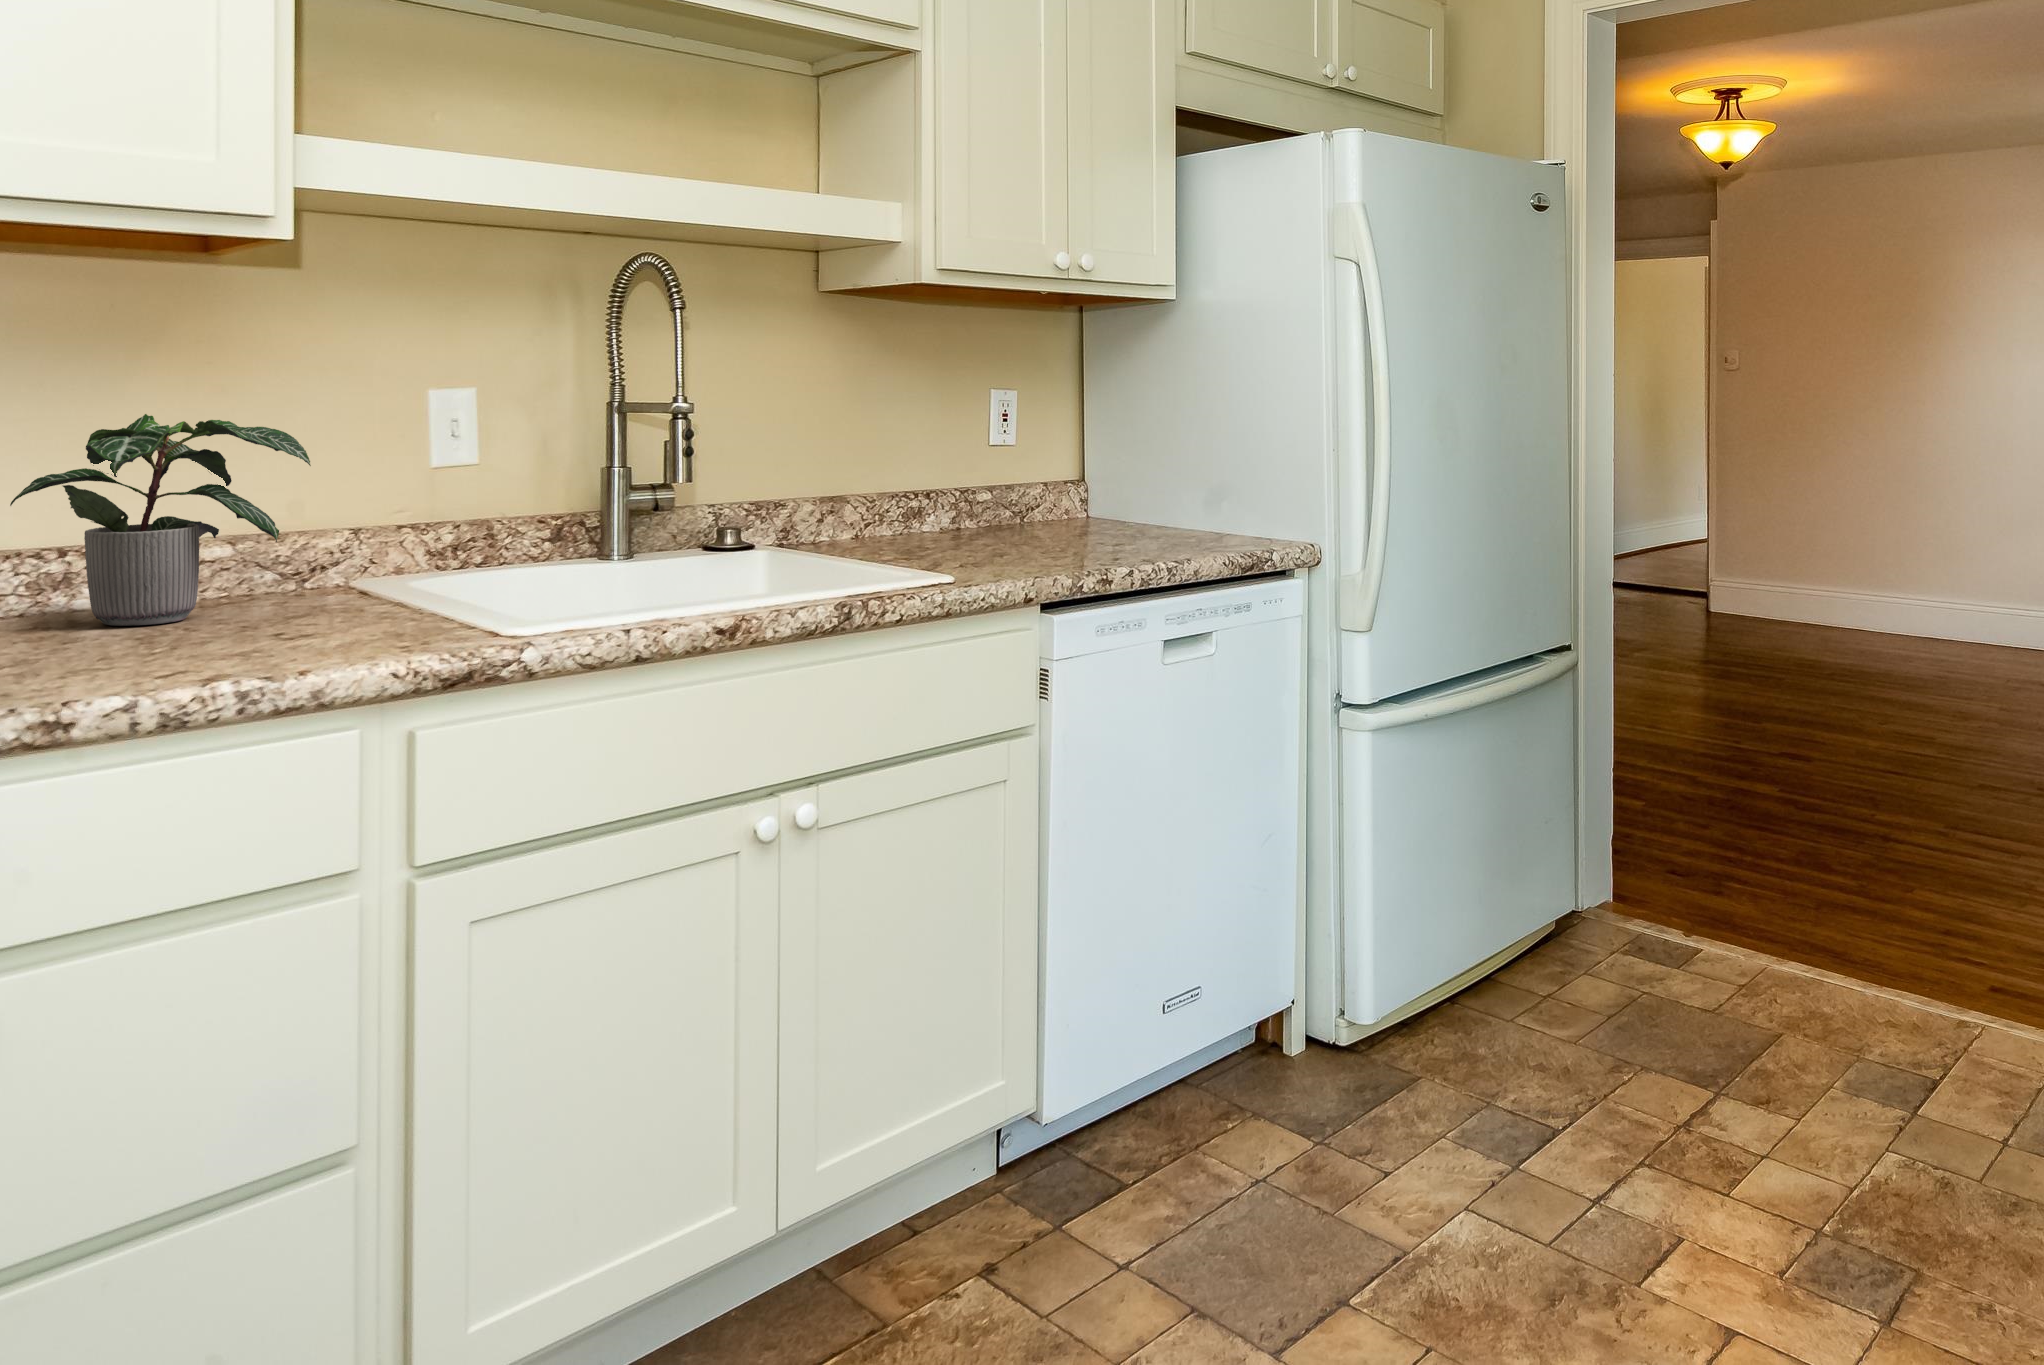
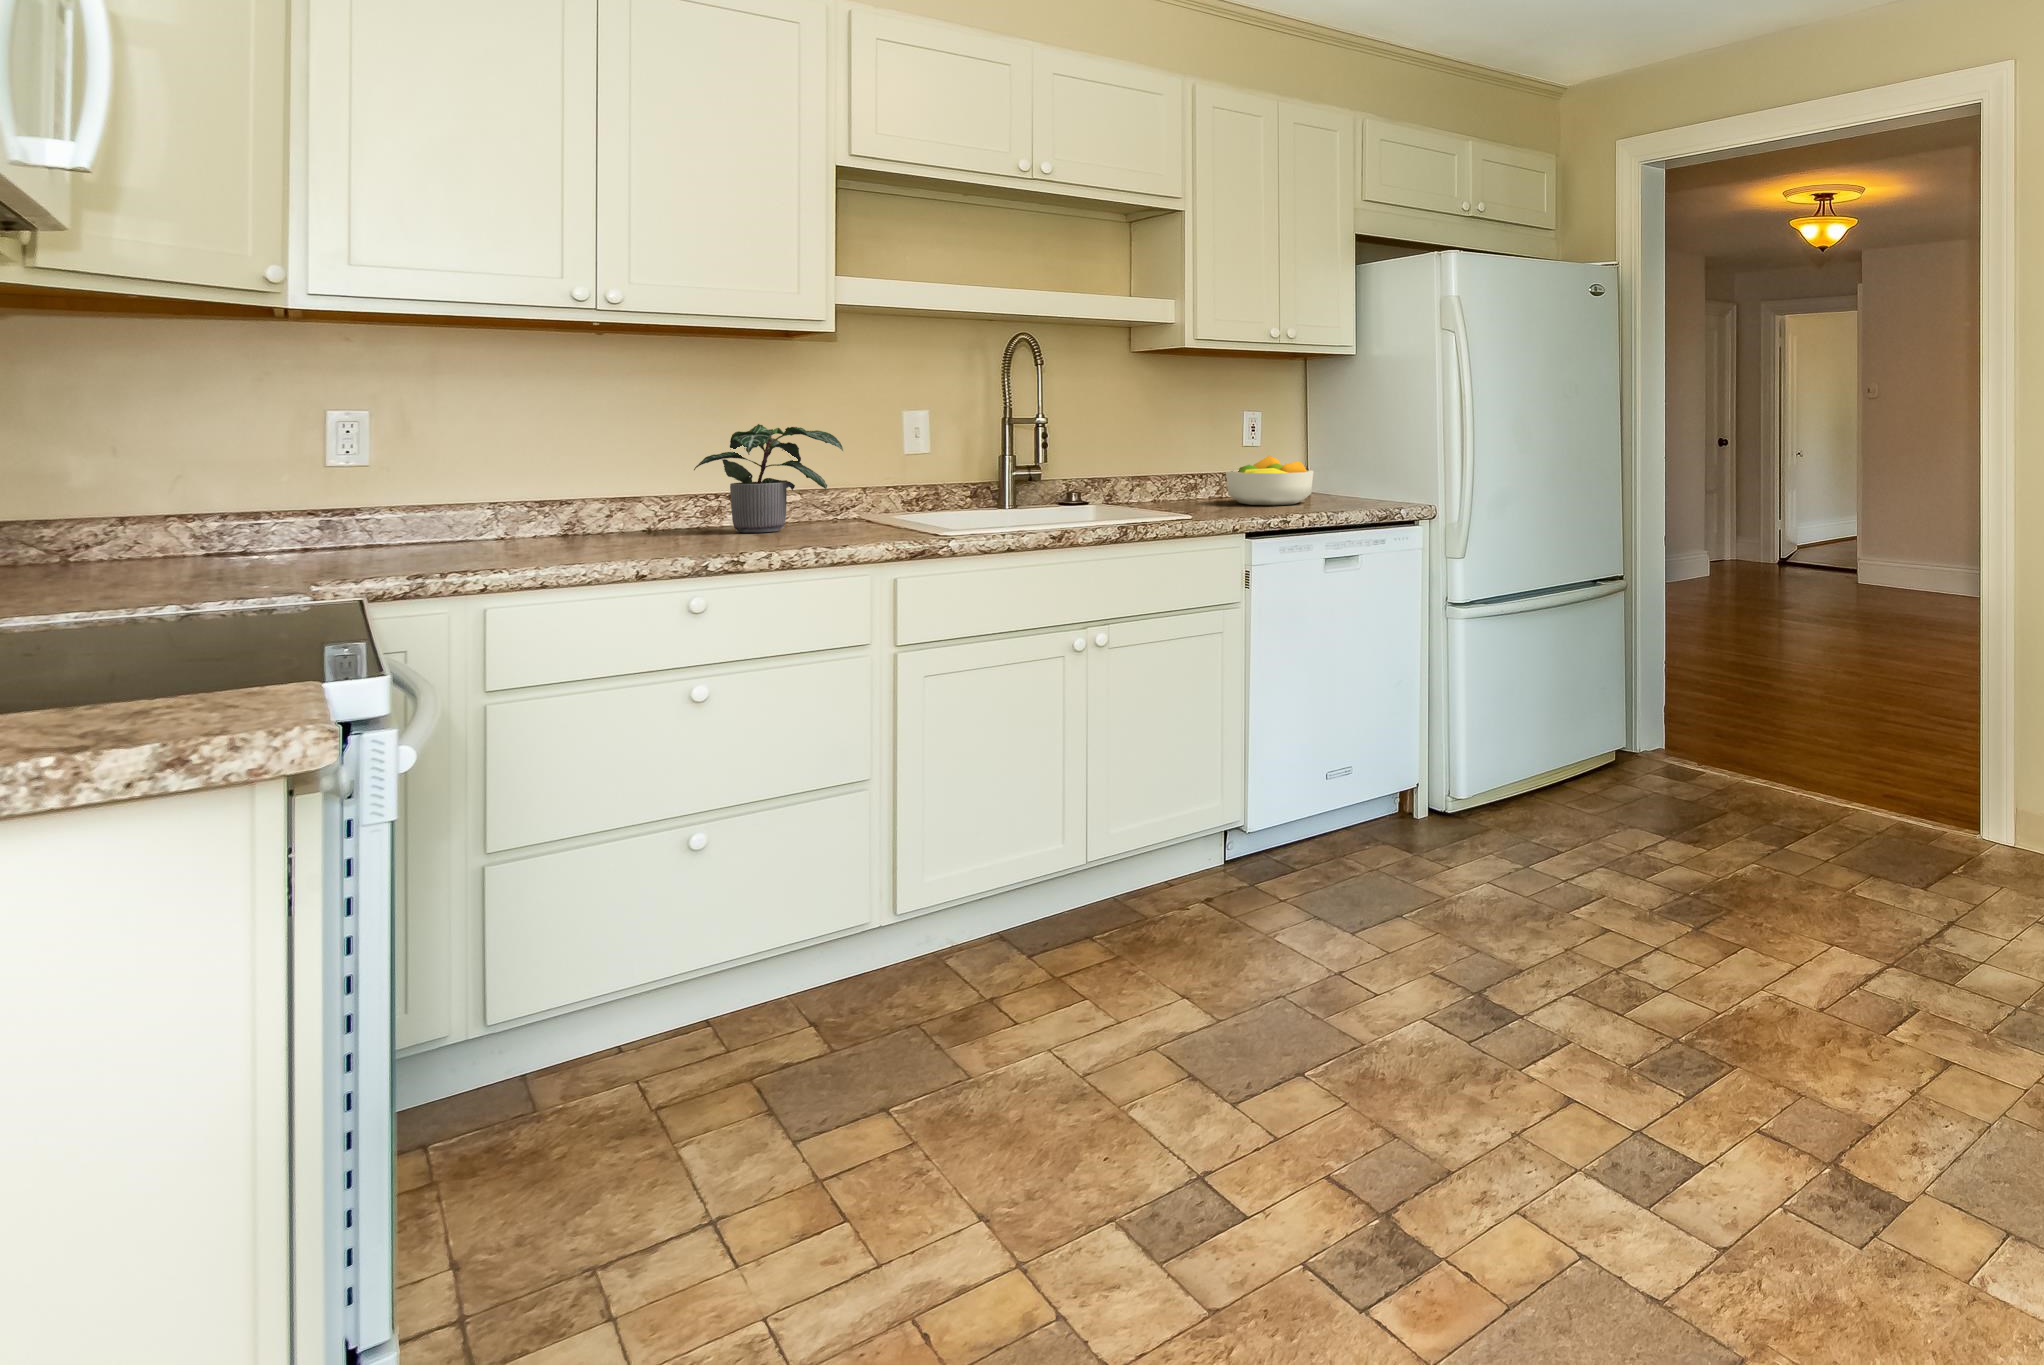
fruit bowl: none [970,460,1111,545] -> present [1226,456,1314,505]

